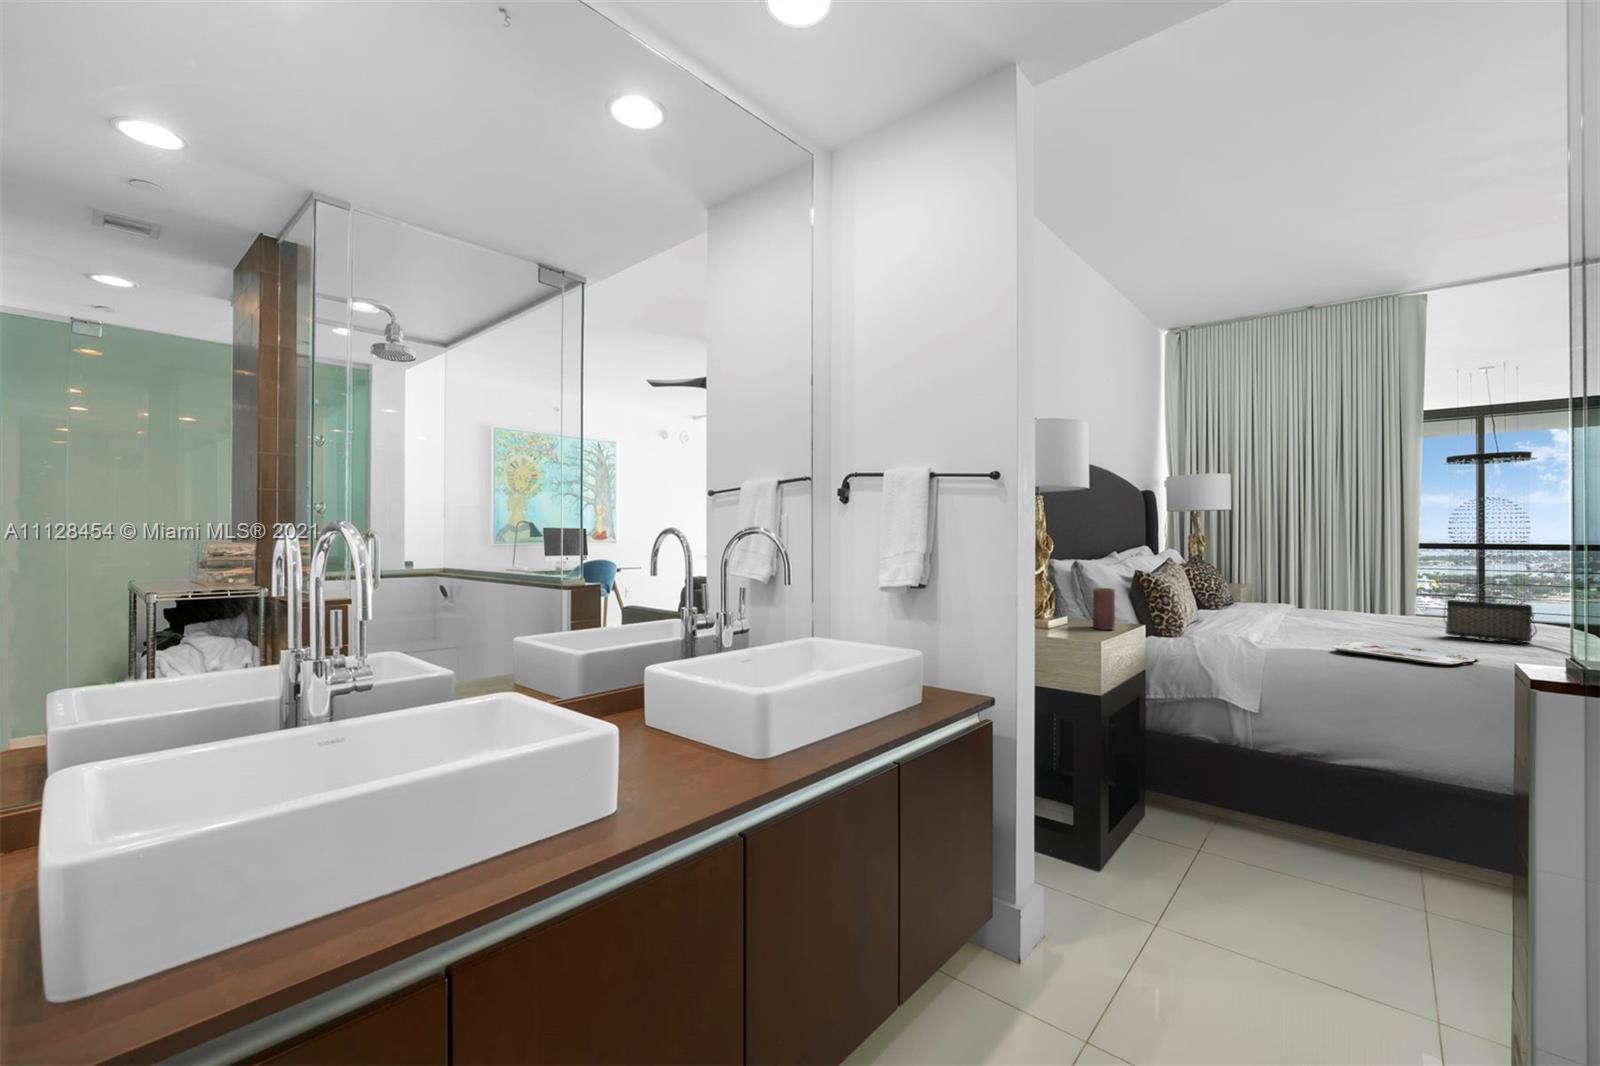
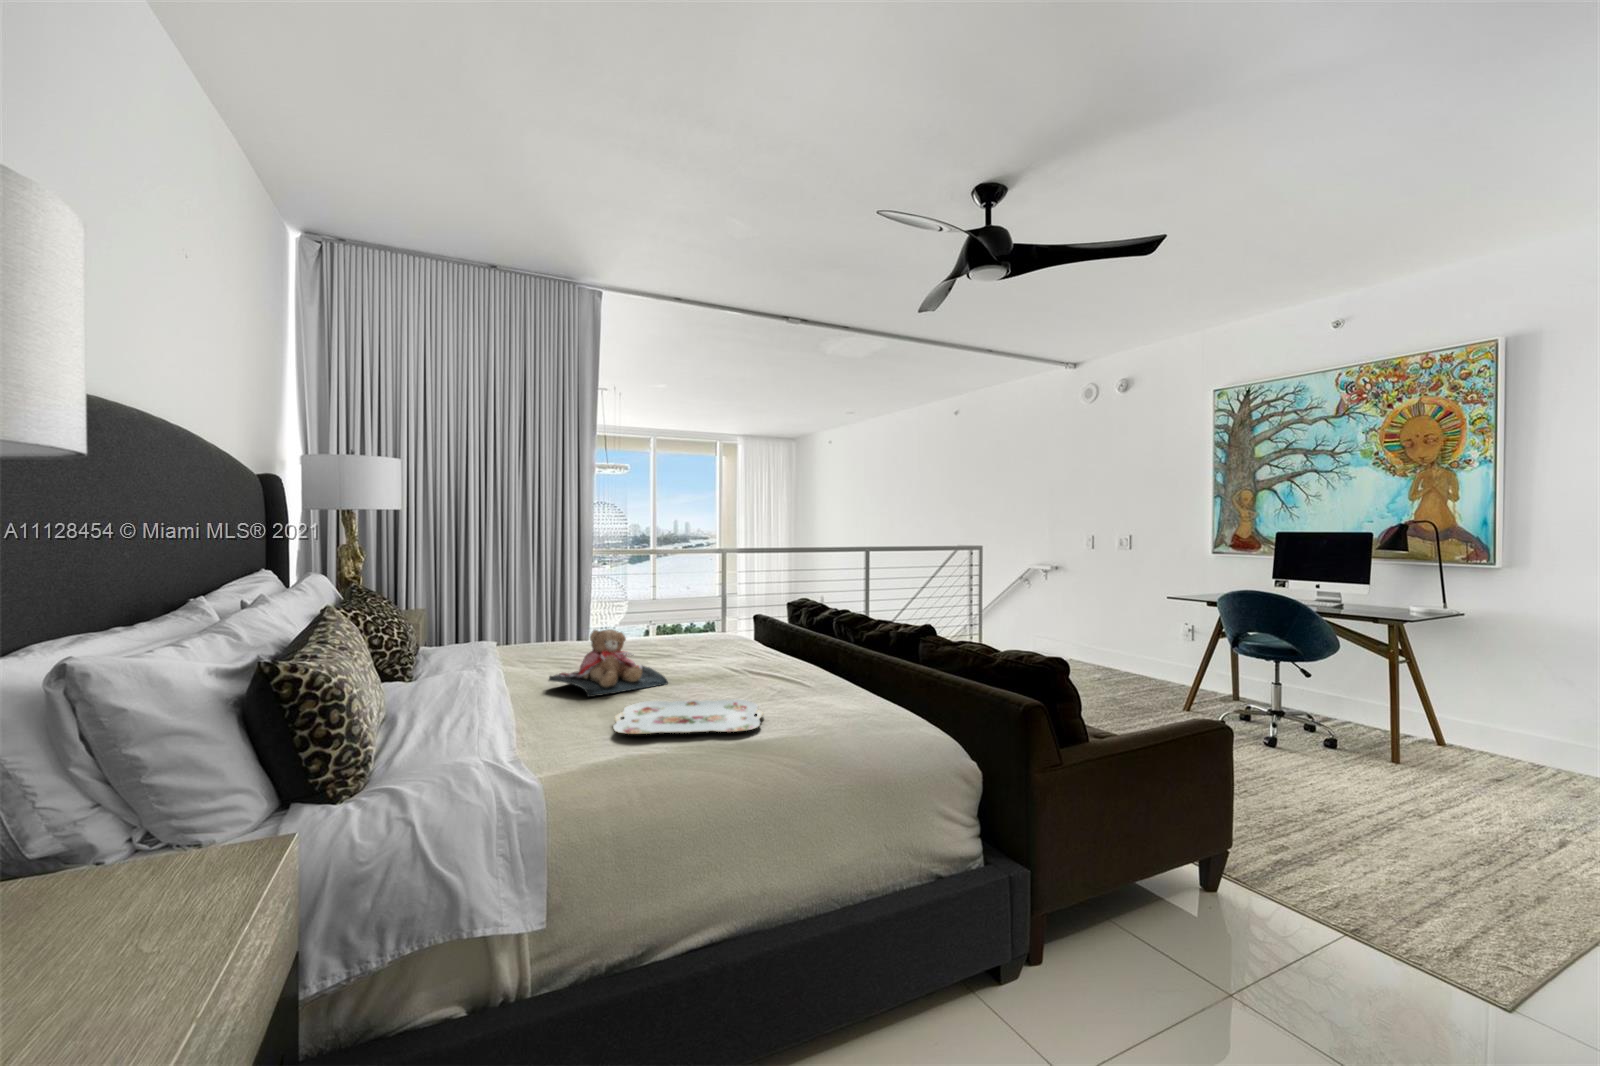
candle: present [1093,588,1115,629] -> none [93,757,186,918]
teddy bear: none [1310,592,1417,642] -> present [549,629,668,697]
handbag: present [1444,600,1537,644] -> none [677,620,755,668]

